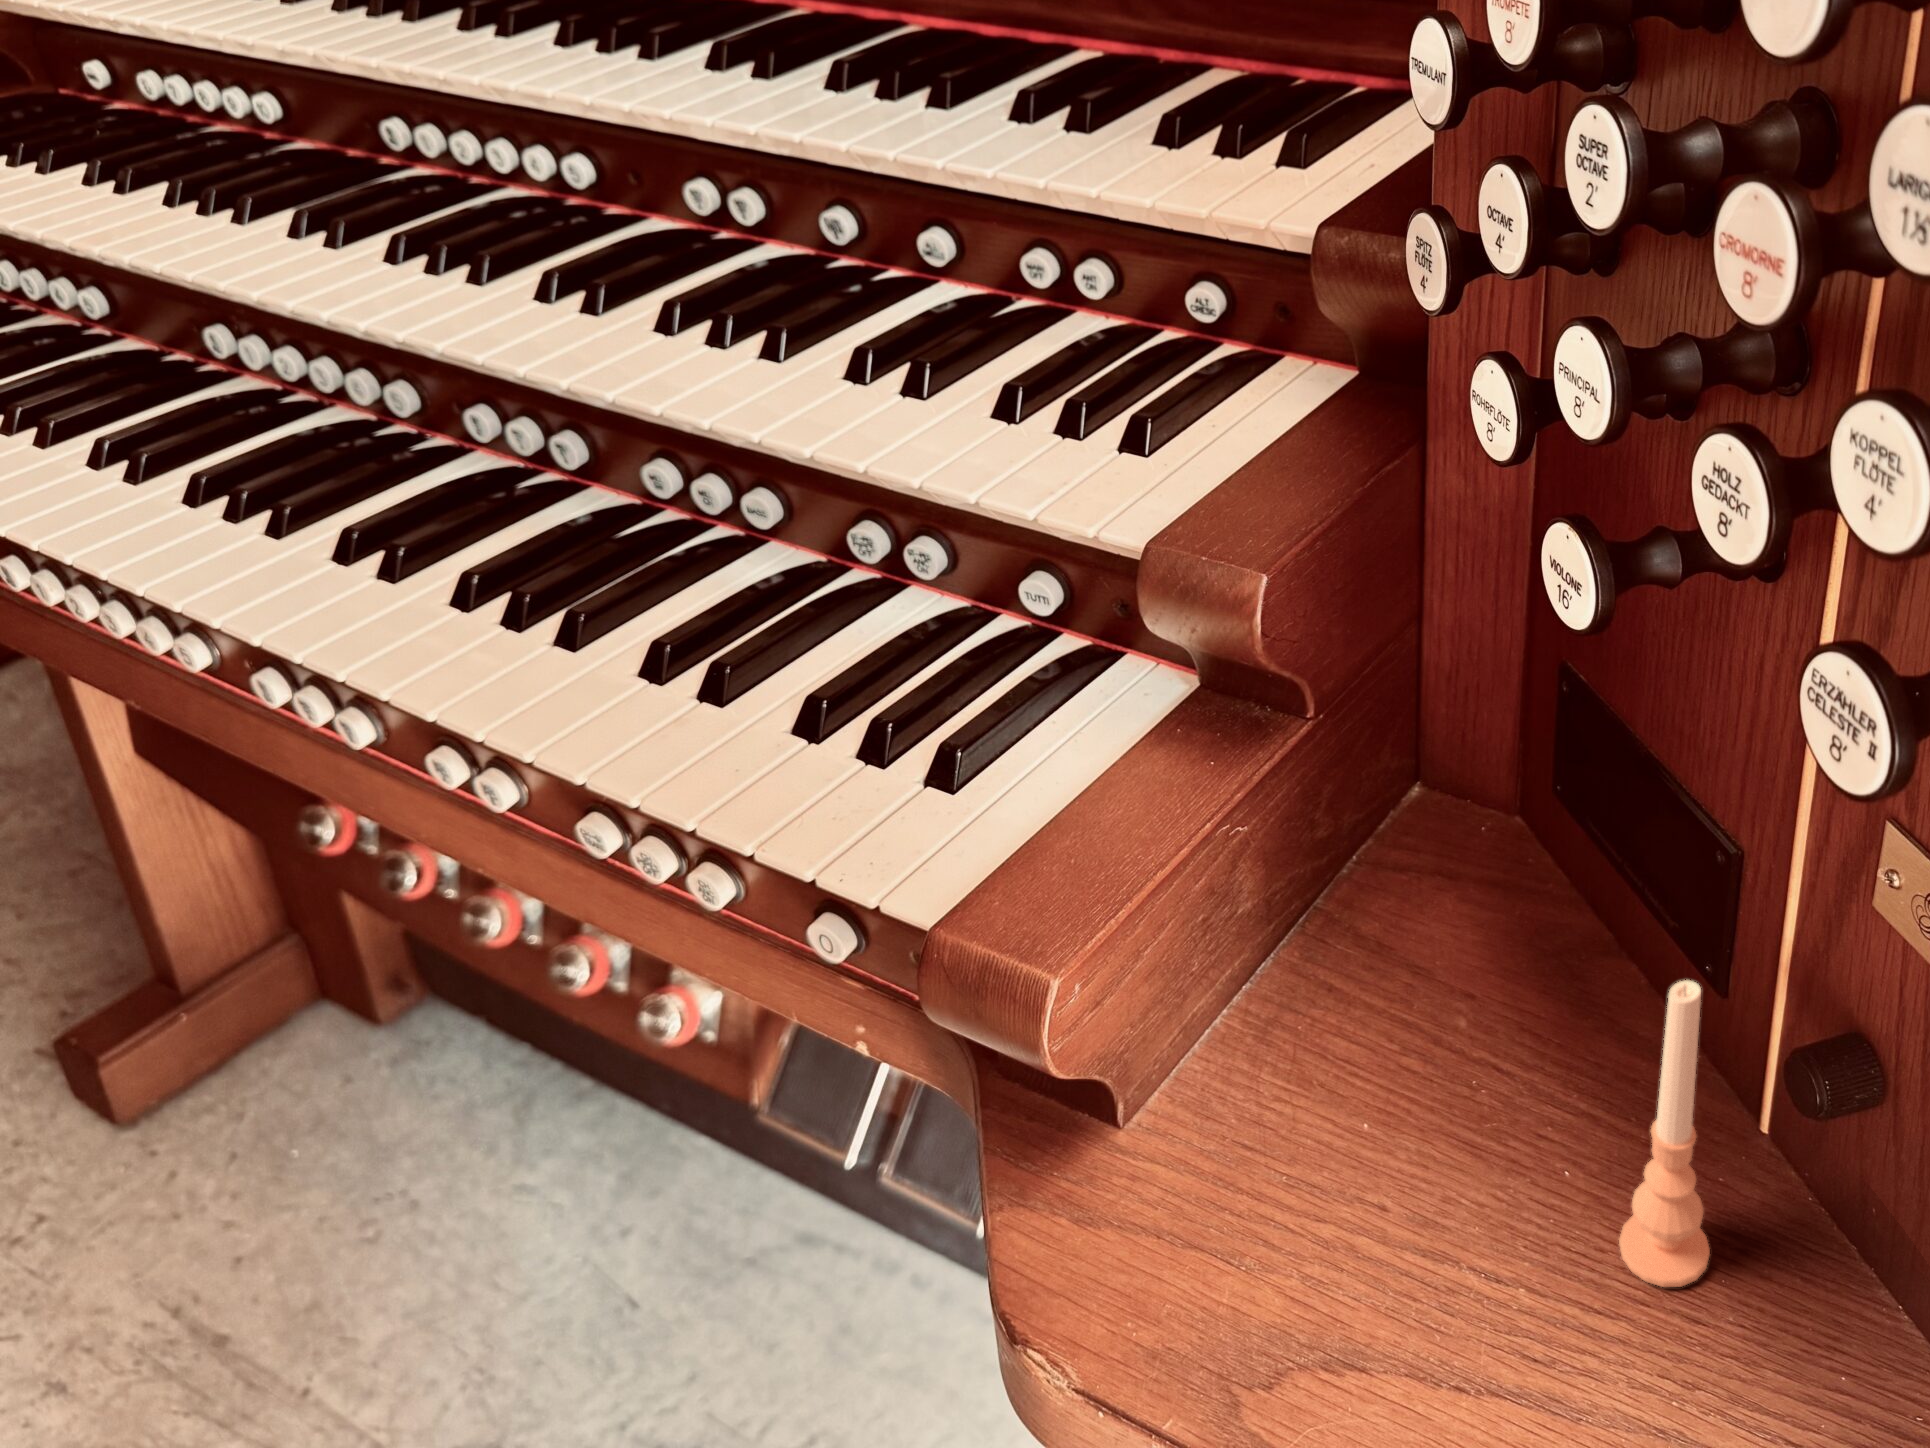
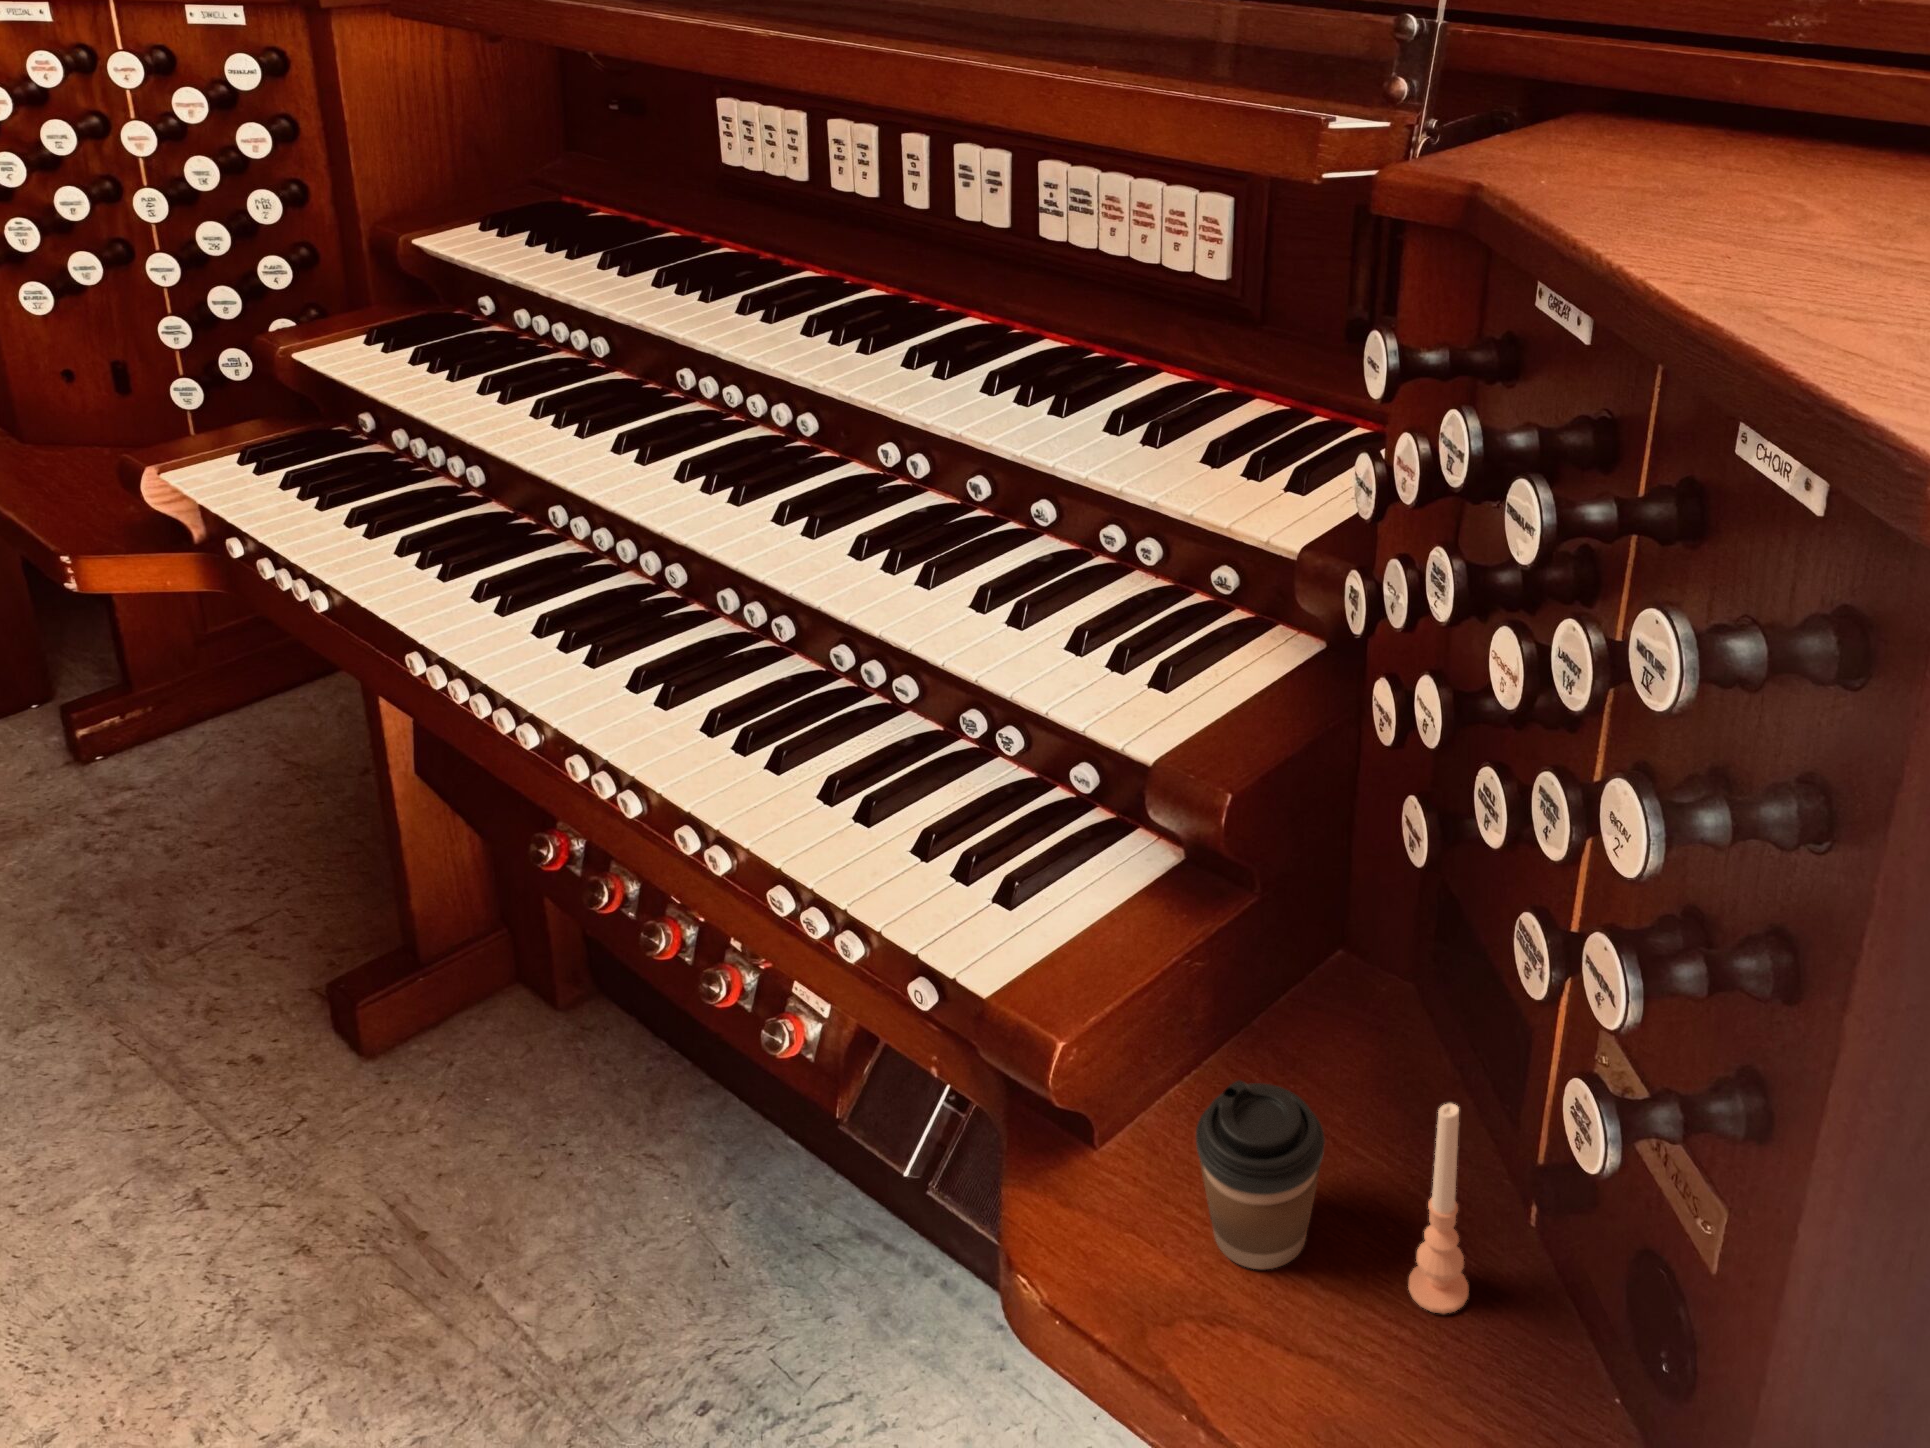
coffee cup: none [1285,991,1481,1265] -> present [1196,1081,1325,1269]

